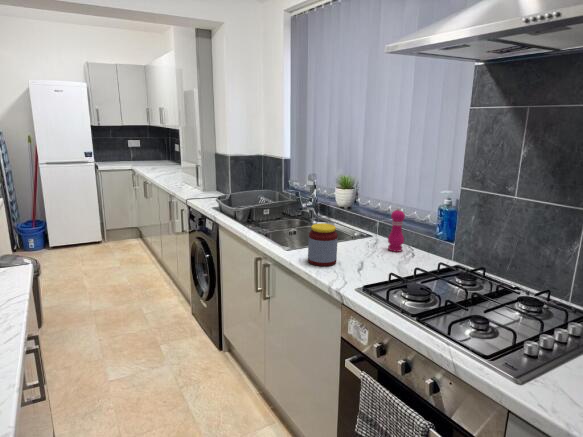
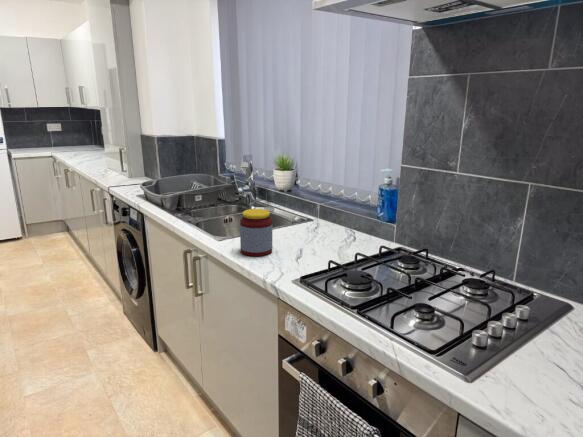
pepper mill: present [388,207,405,252] -> none [328,188,346,236]

